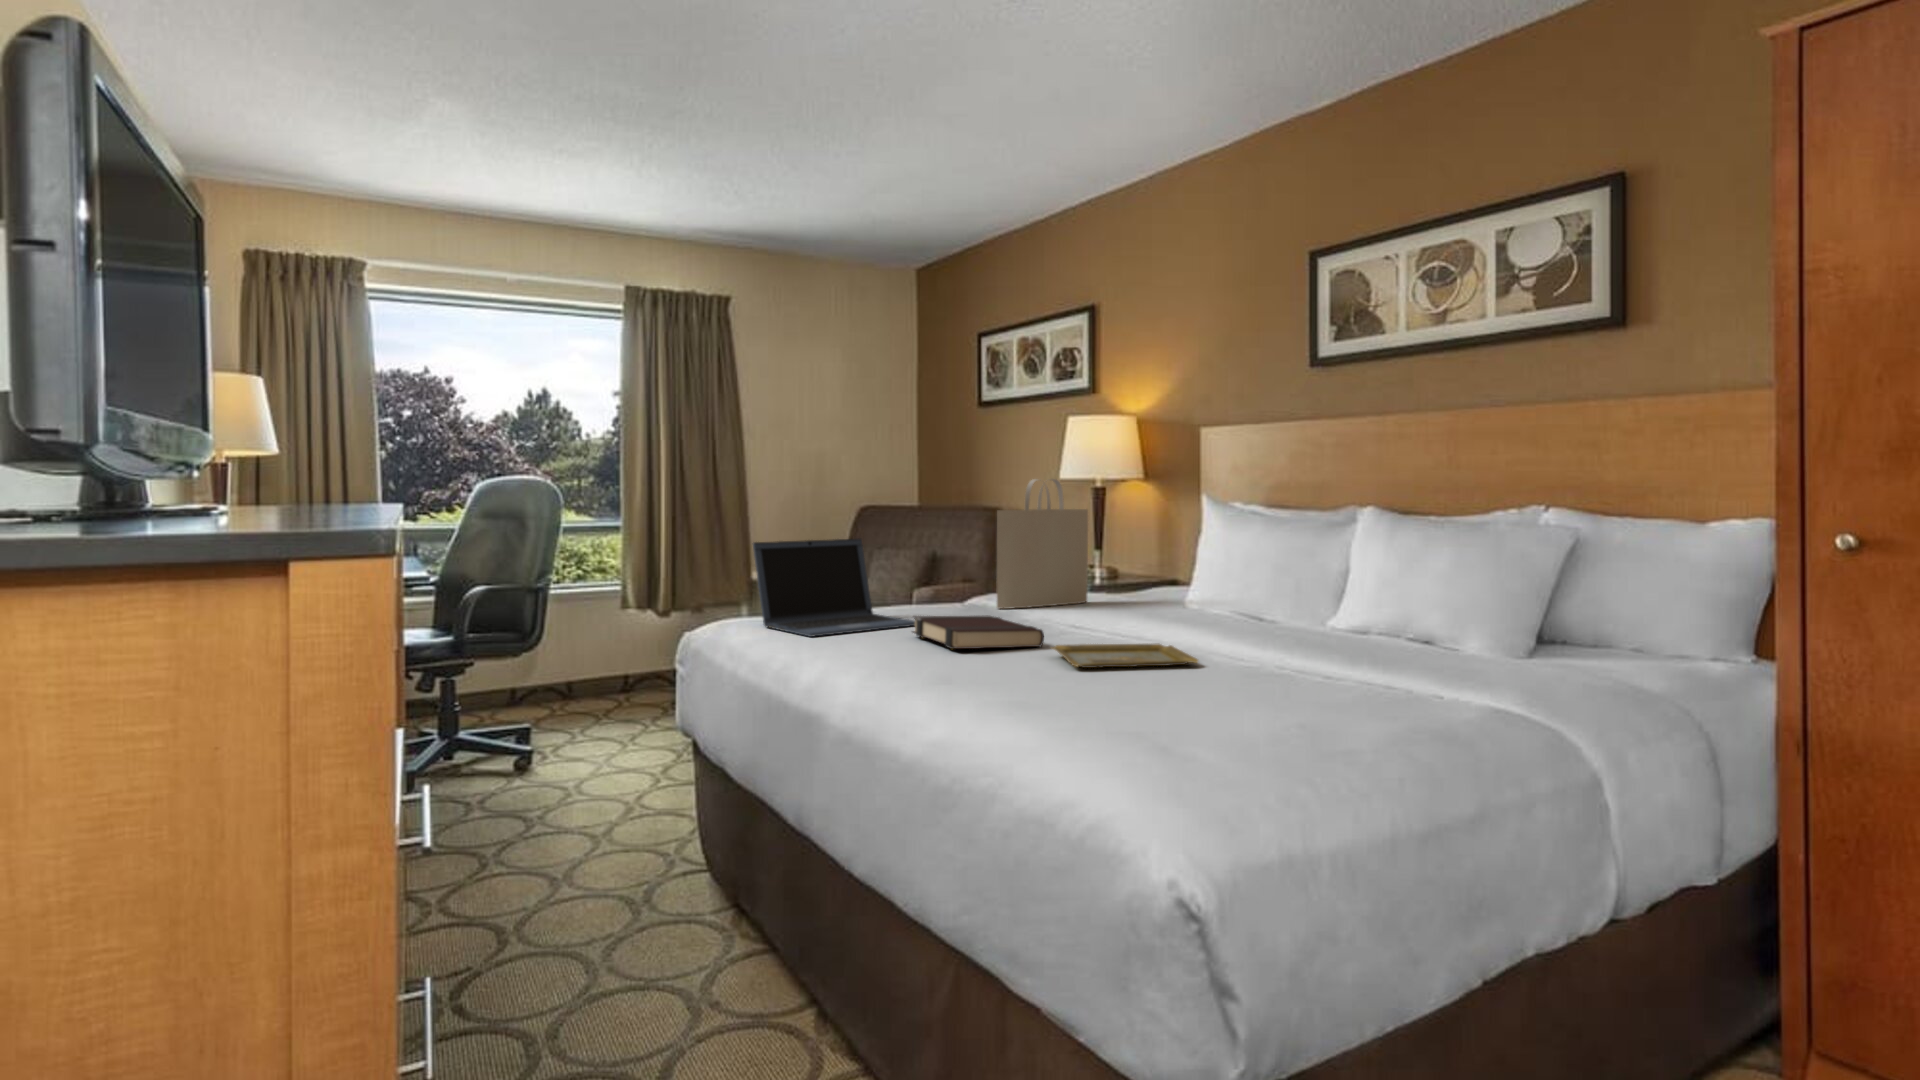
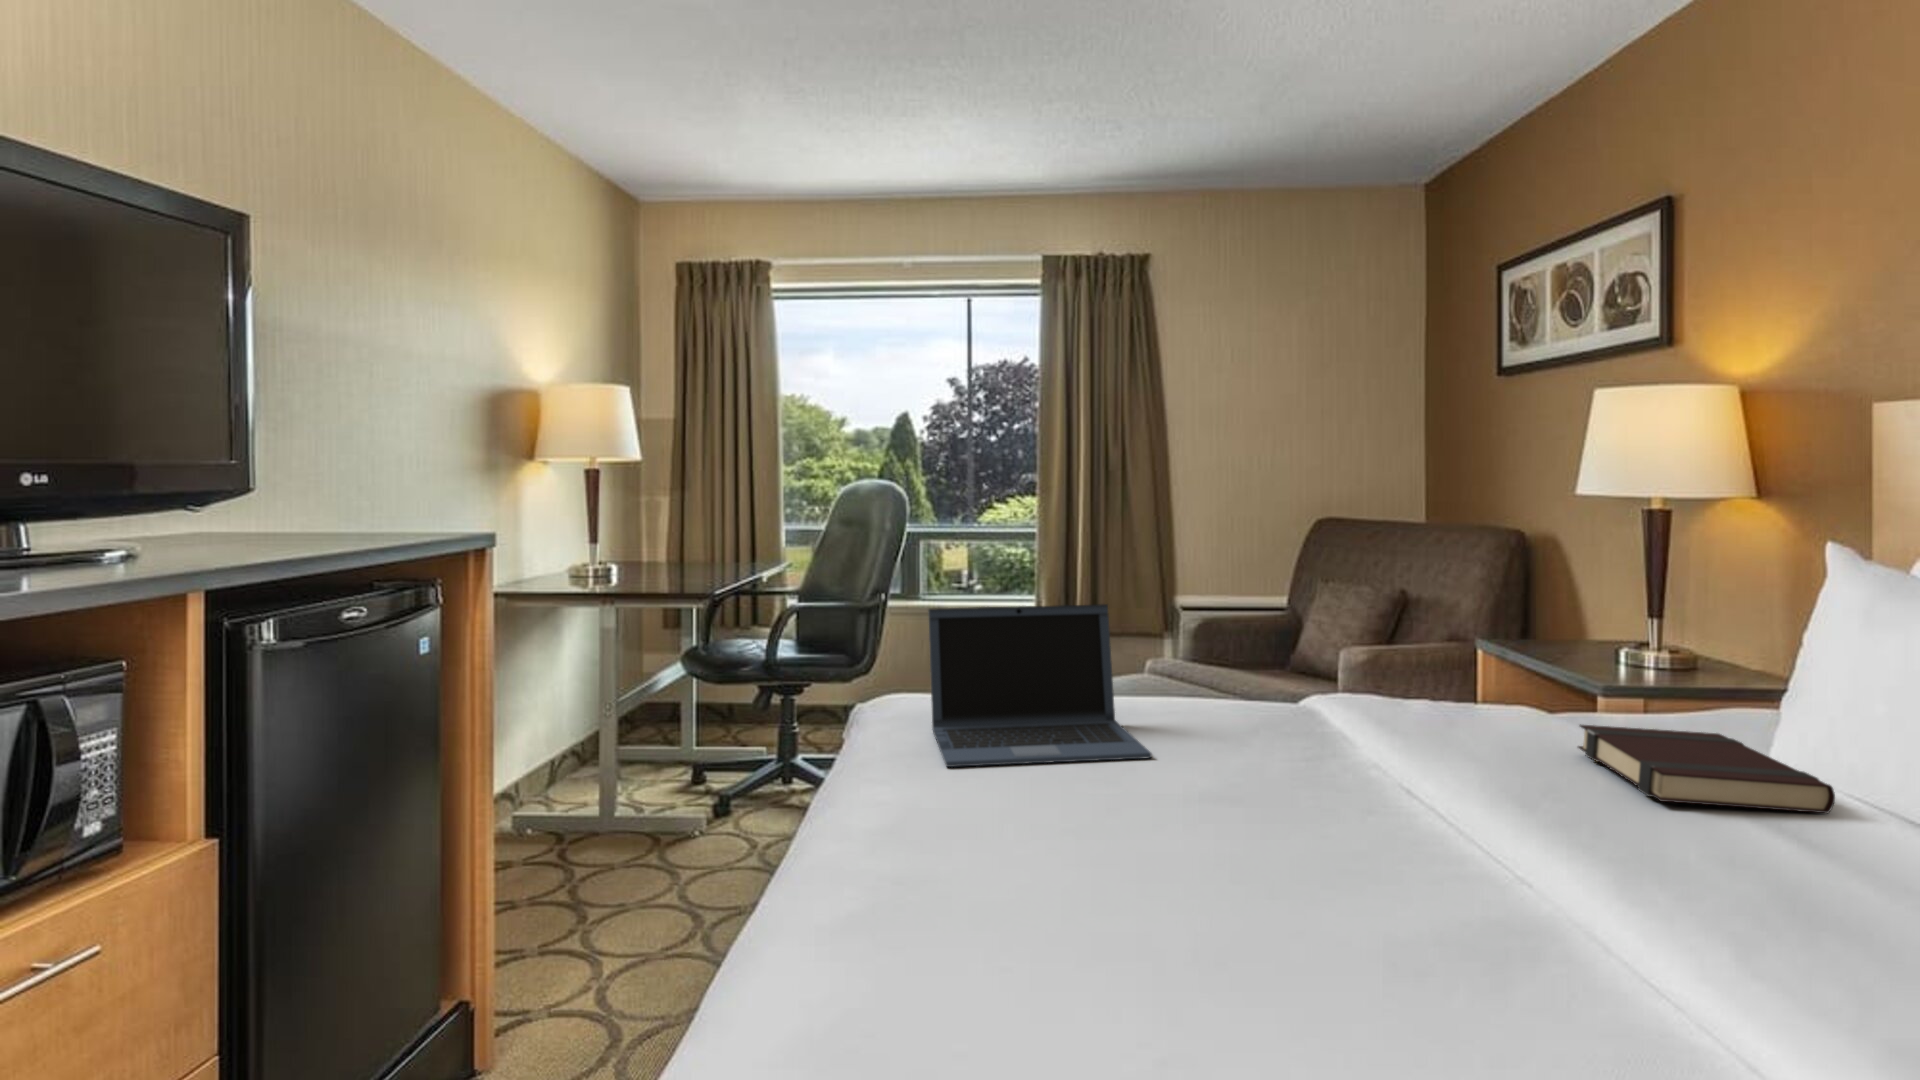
tote bag: present [997,479,1088,609] -> none [1337,512,1536,731]
book: present [913,615,1044,649] -> present [1578,725,1835,813]
tray: present [1053,644,1198,668] -> none [1200,884,1517,1025]

